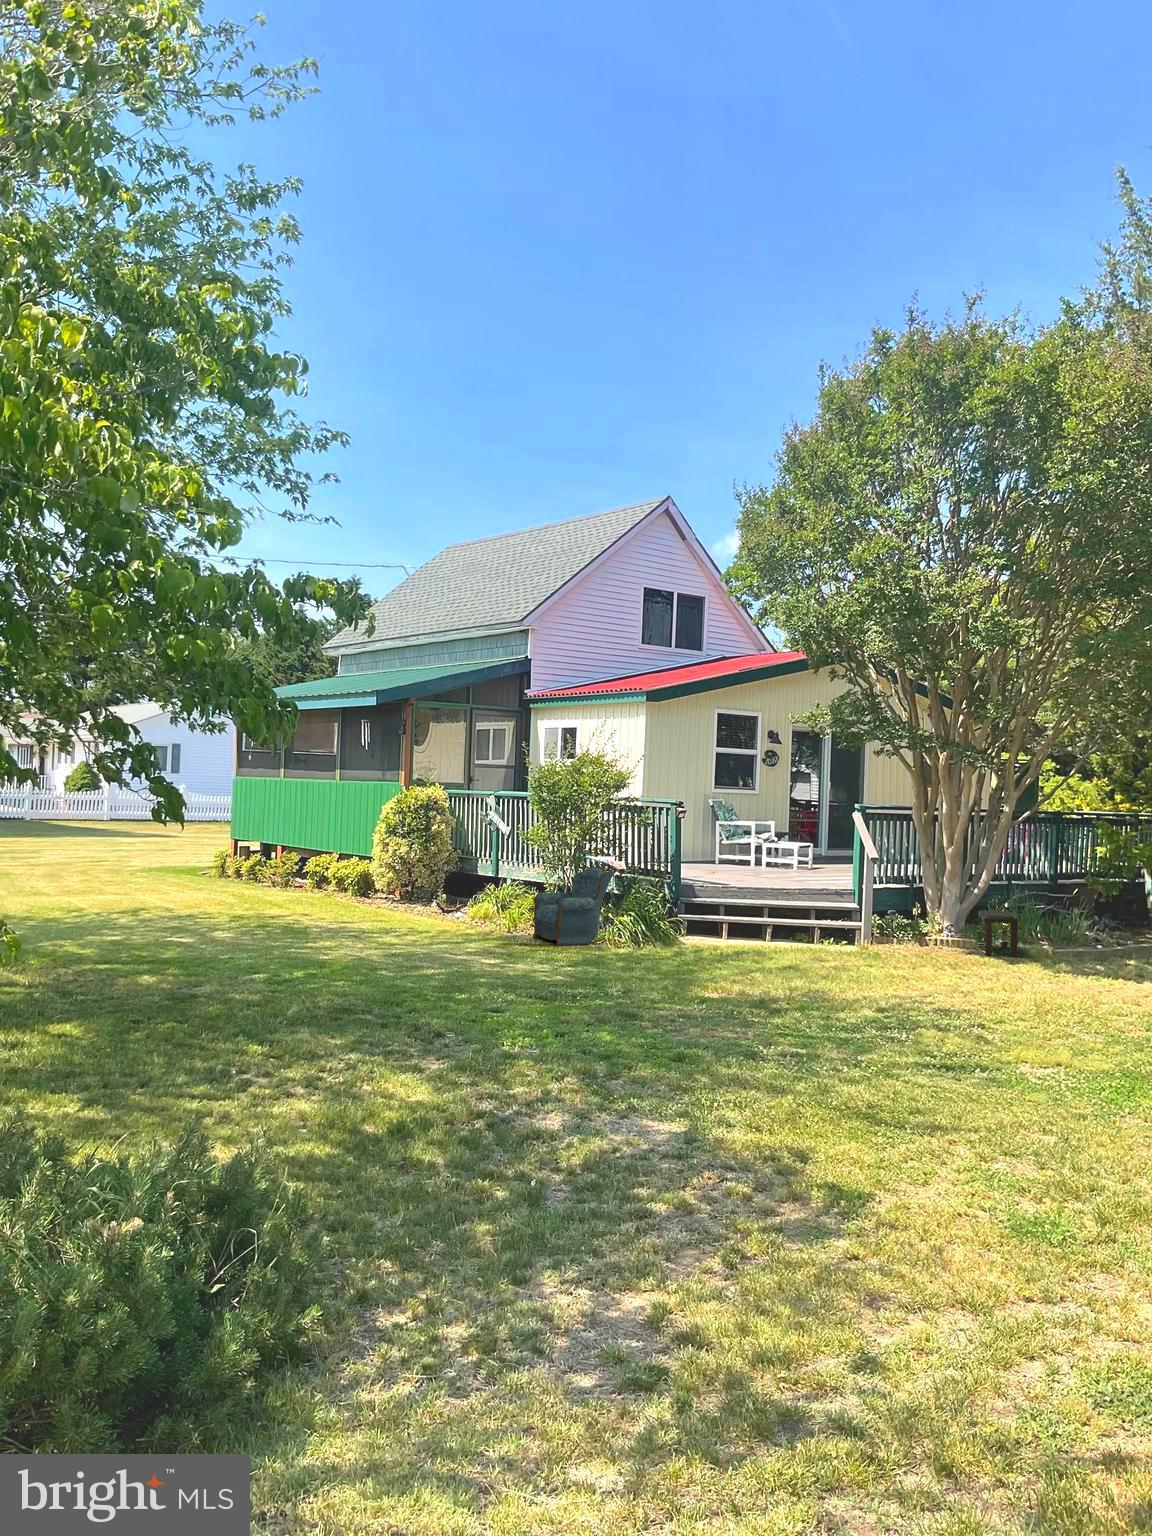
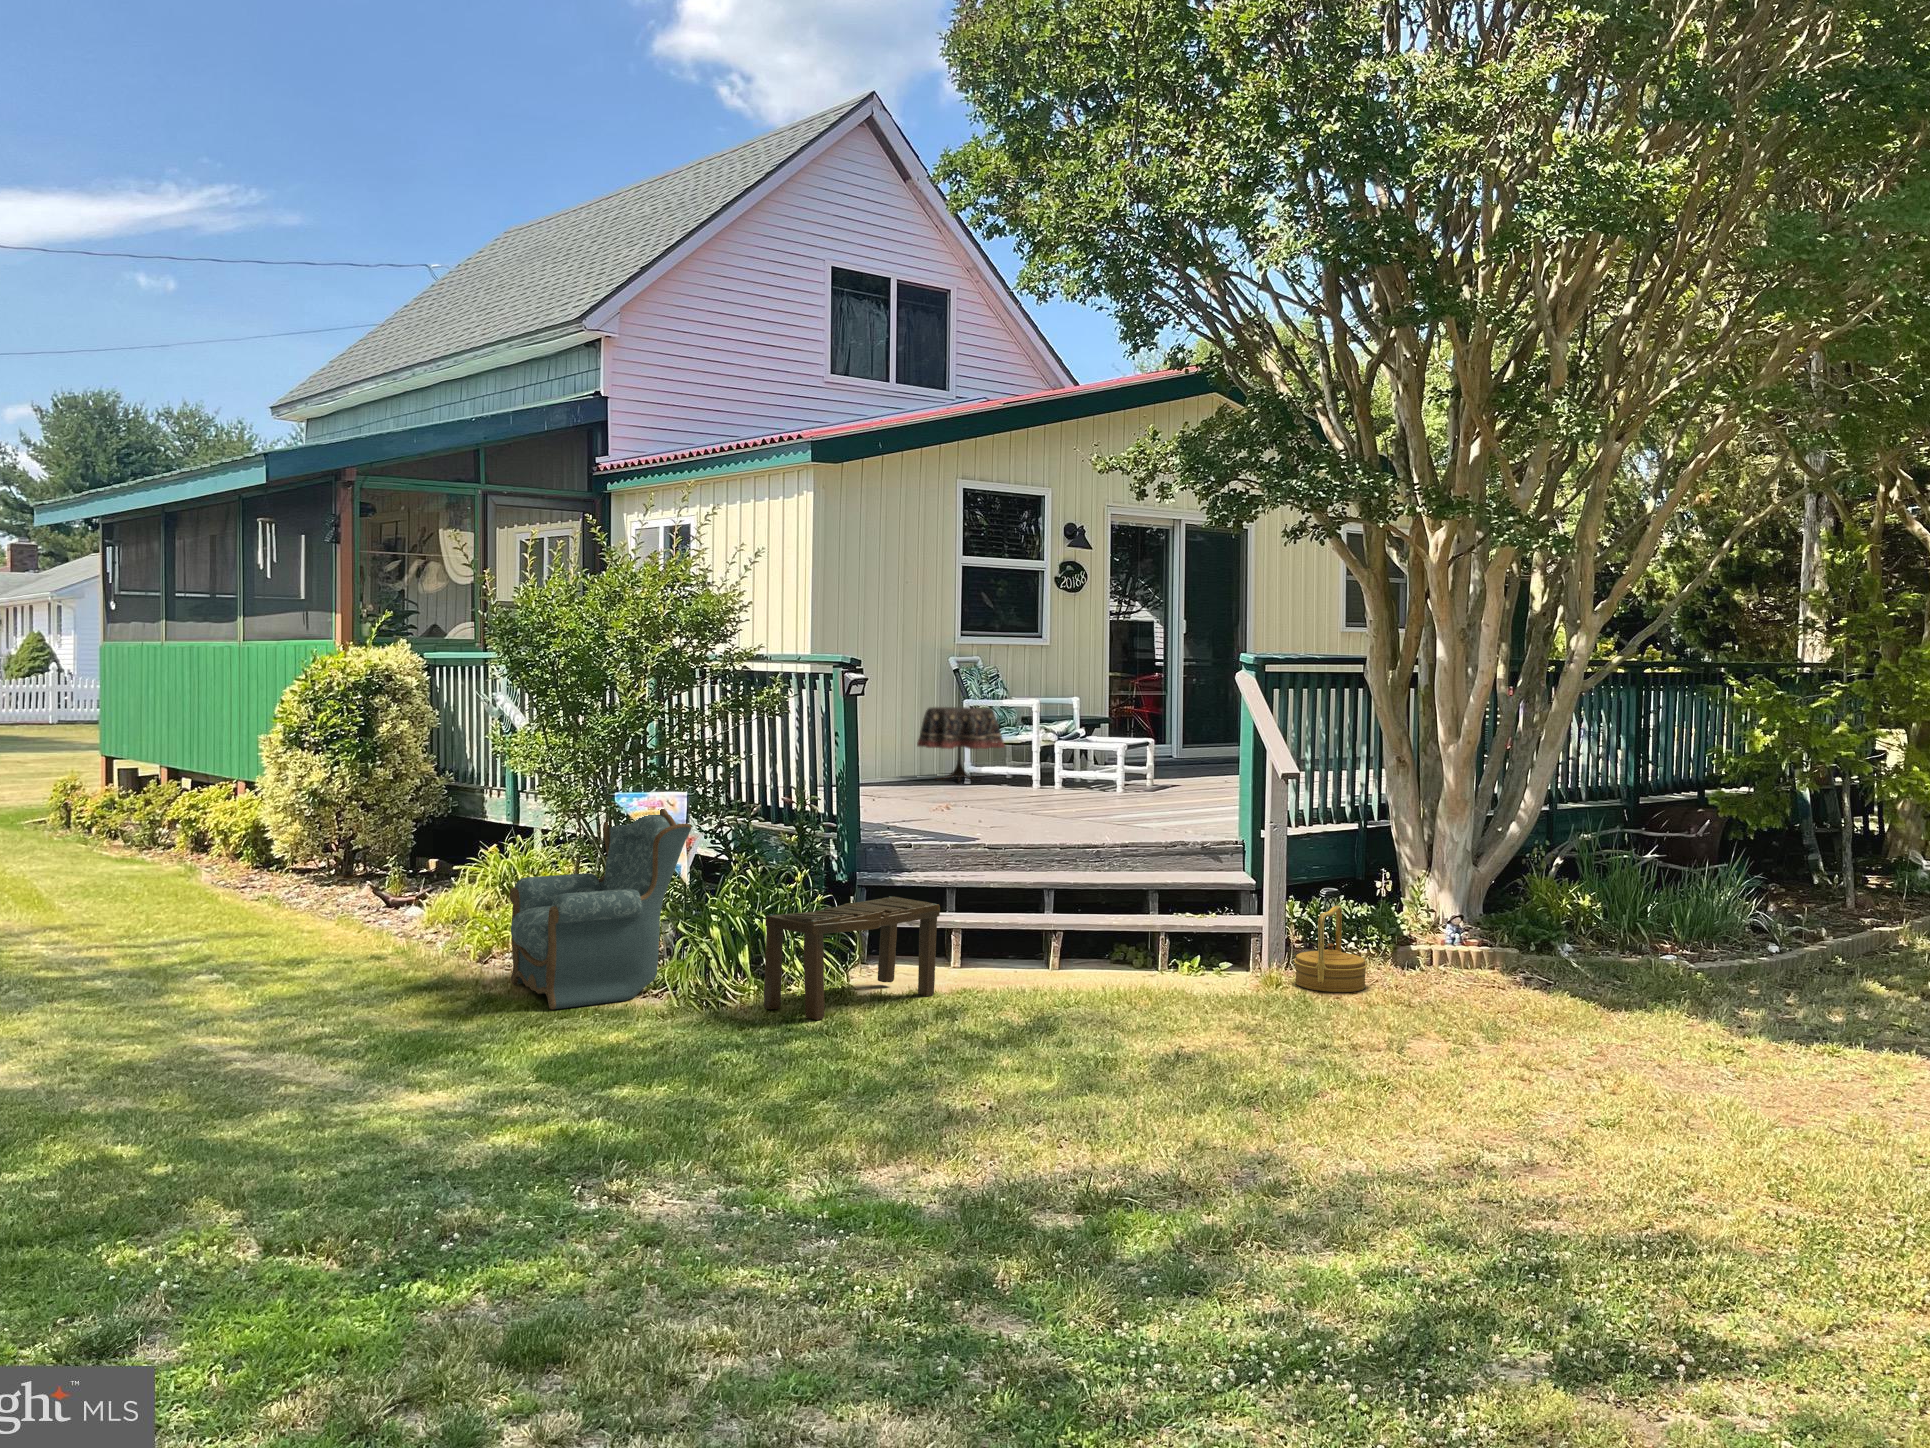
side table: none [693,825,737,863] -> present [917,707,1005,782]
bench: present [978,910,1018,957] -> present [764,896,940,1020]
woven basket: none [874,918,906,955] -> present [1294,906,1367,992]

